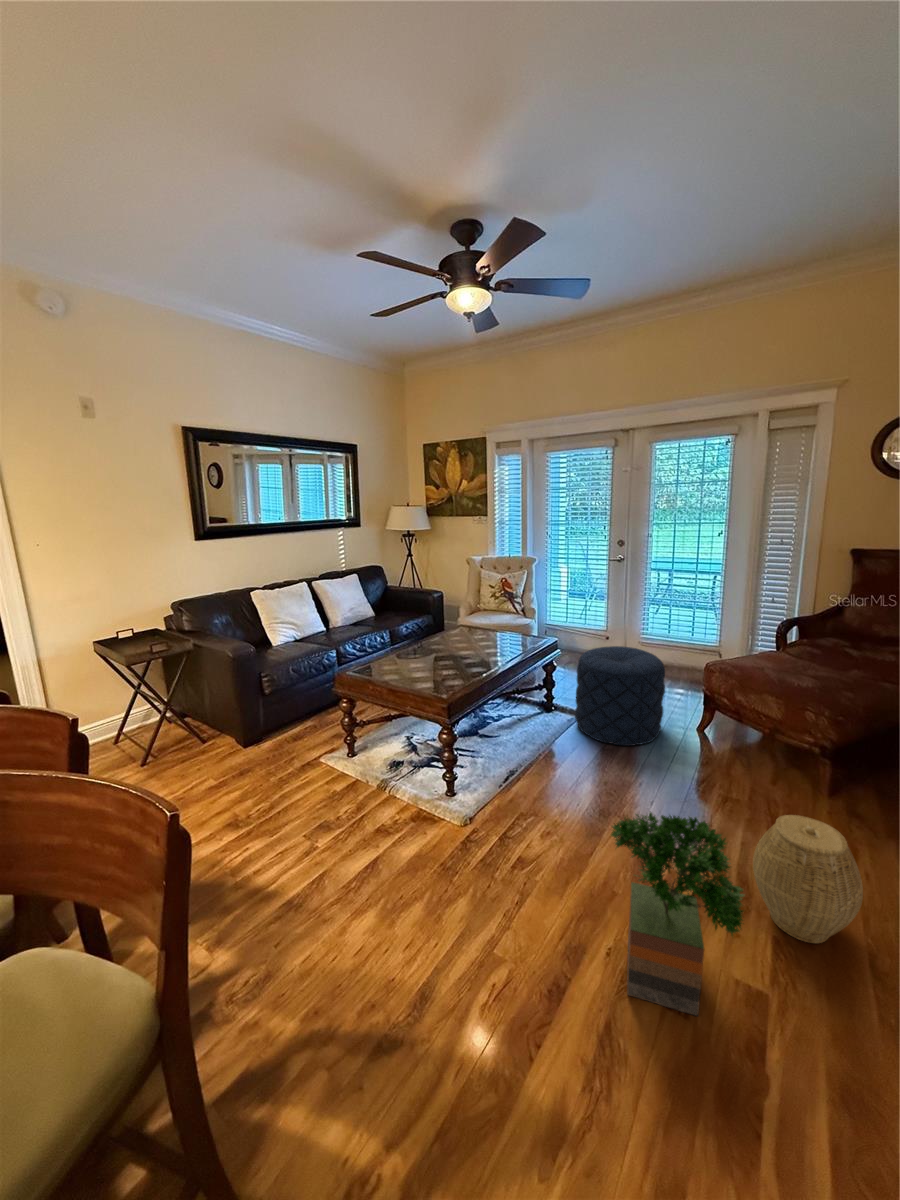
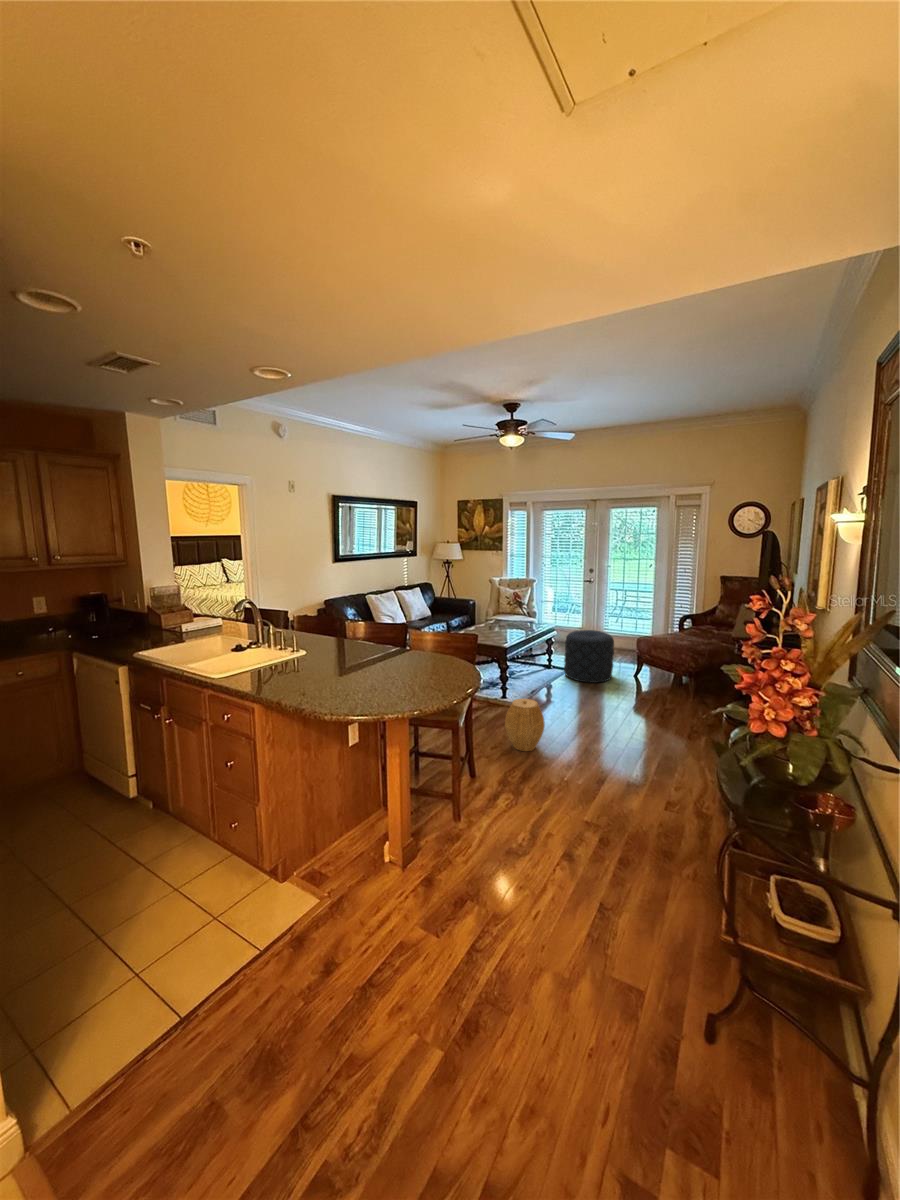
potted tree: present [611,812,744,1016] -> none [583,676,632,750]
woven basket: present [753,815,863,943] -> present [505,699,545,751]

